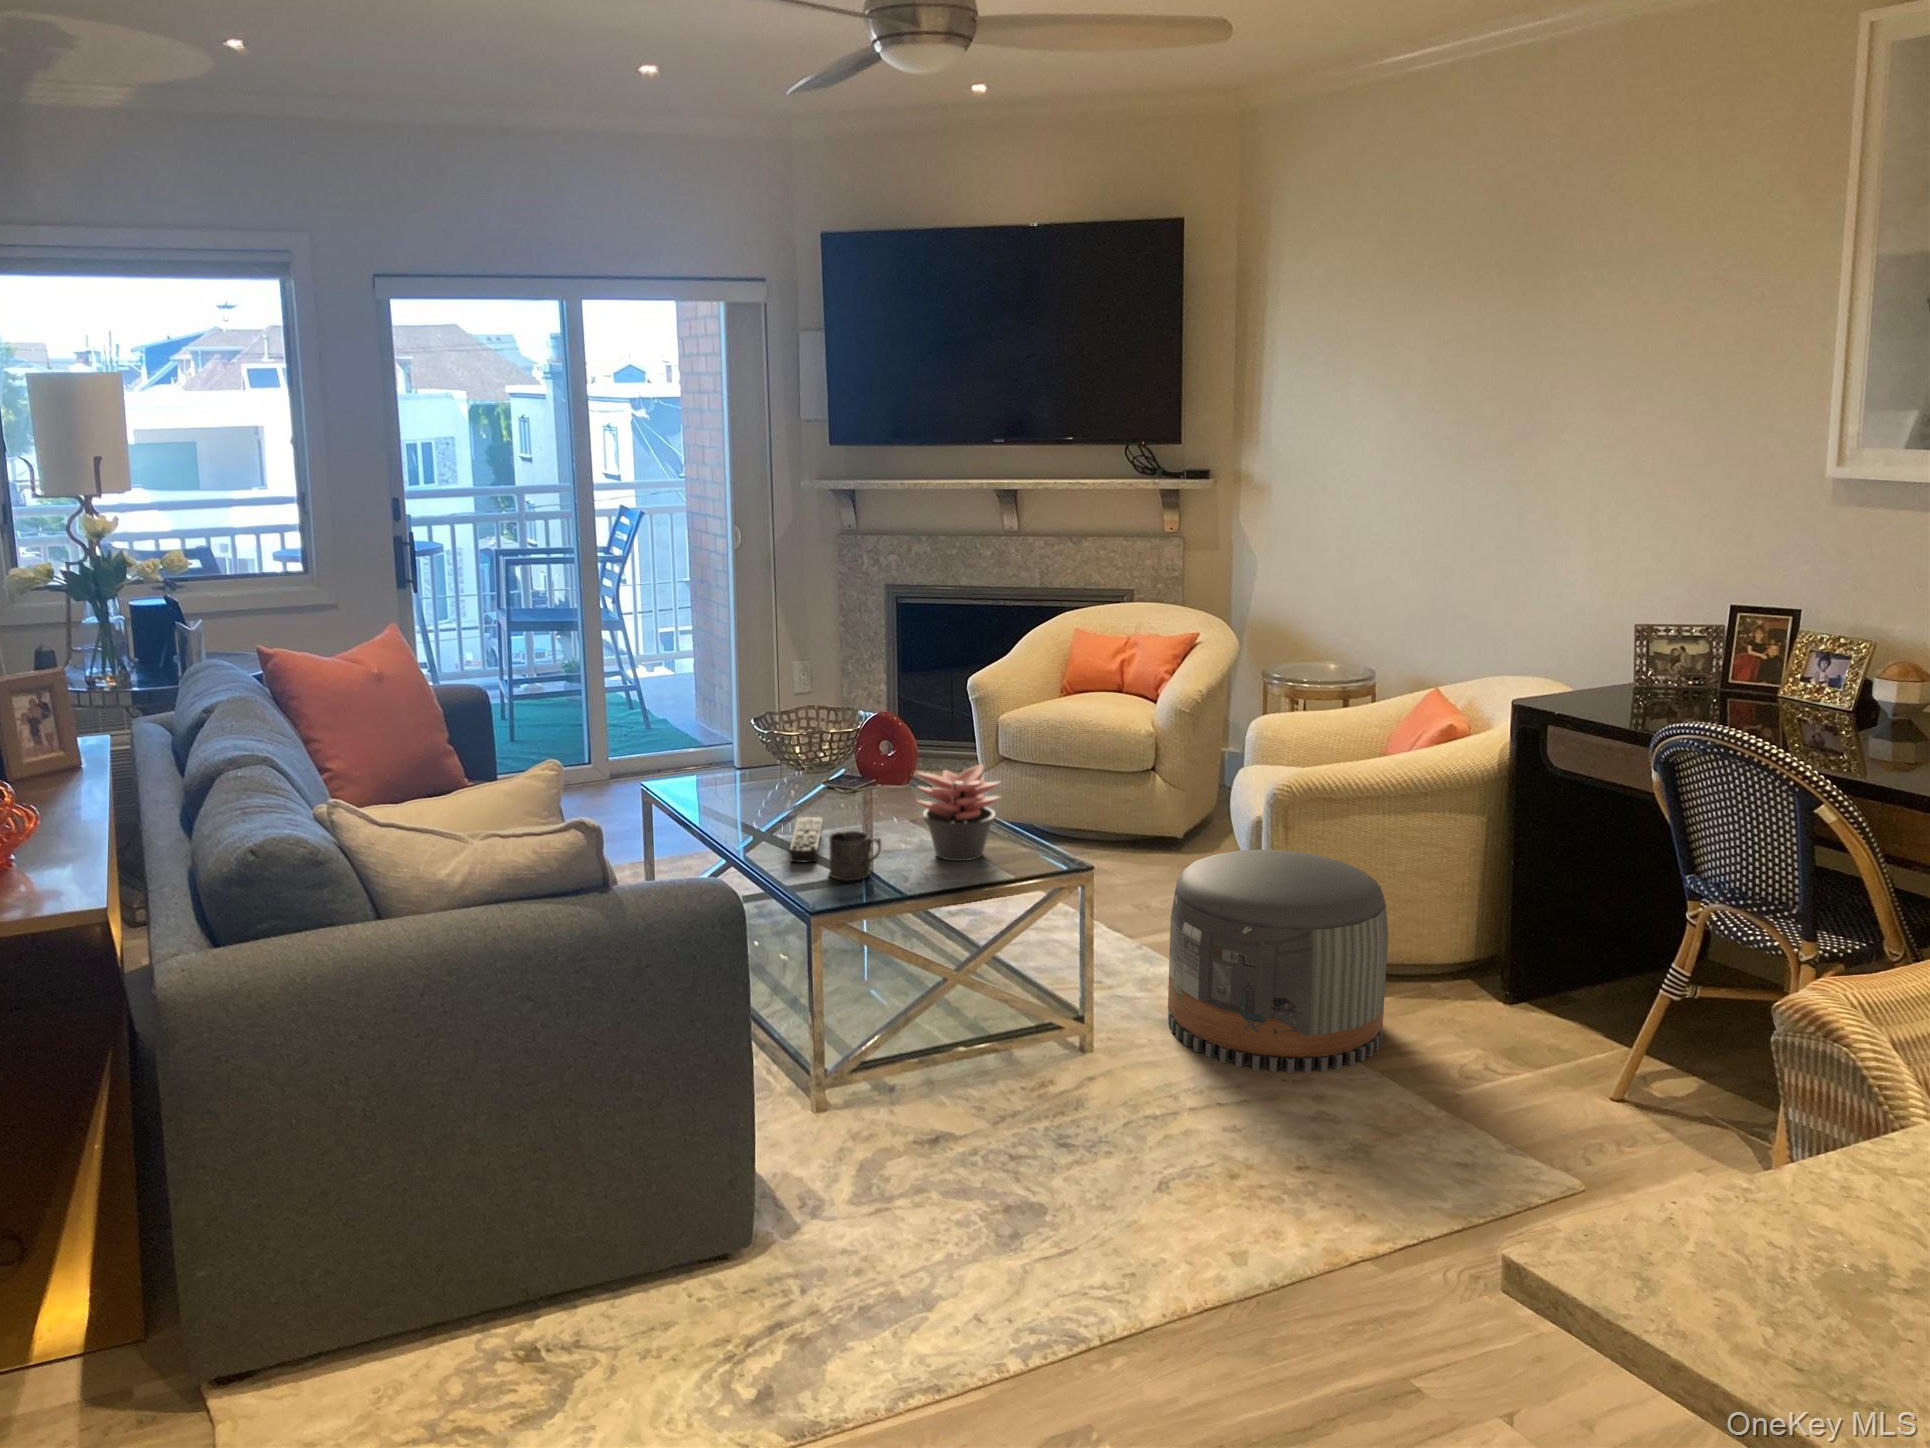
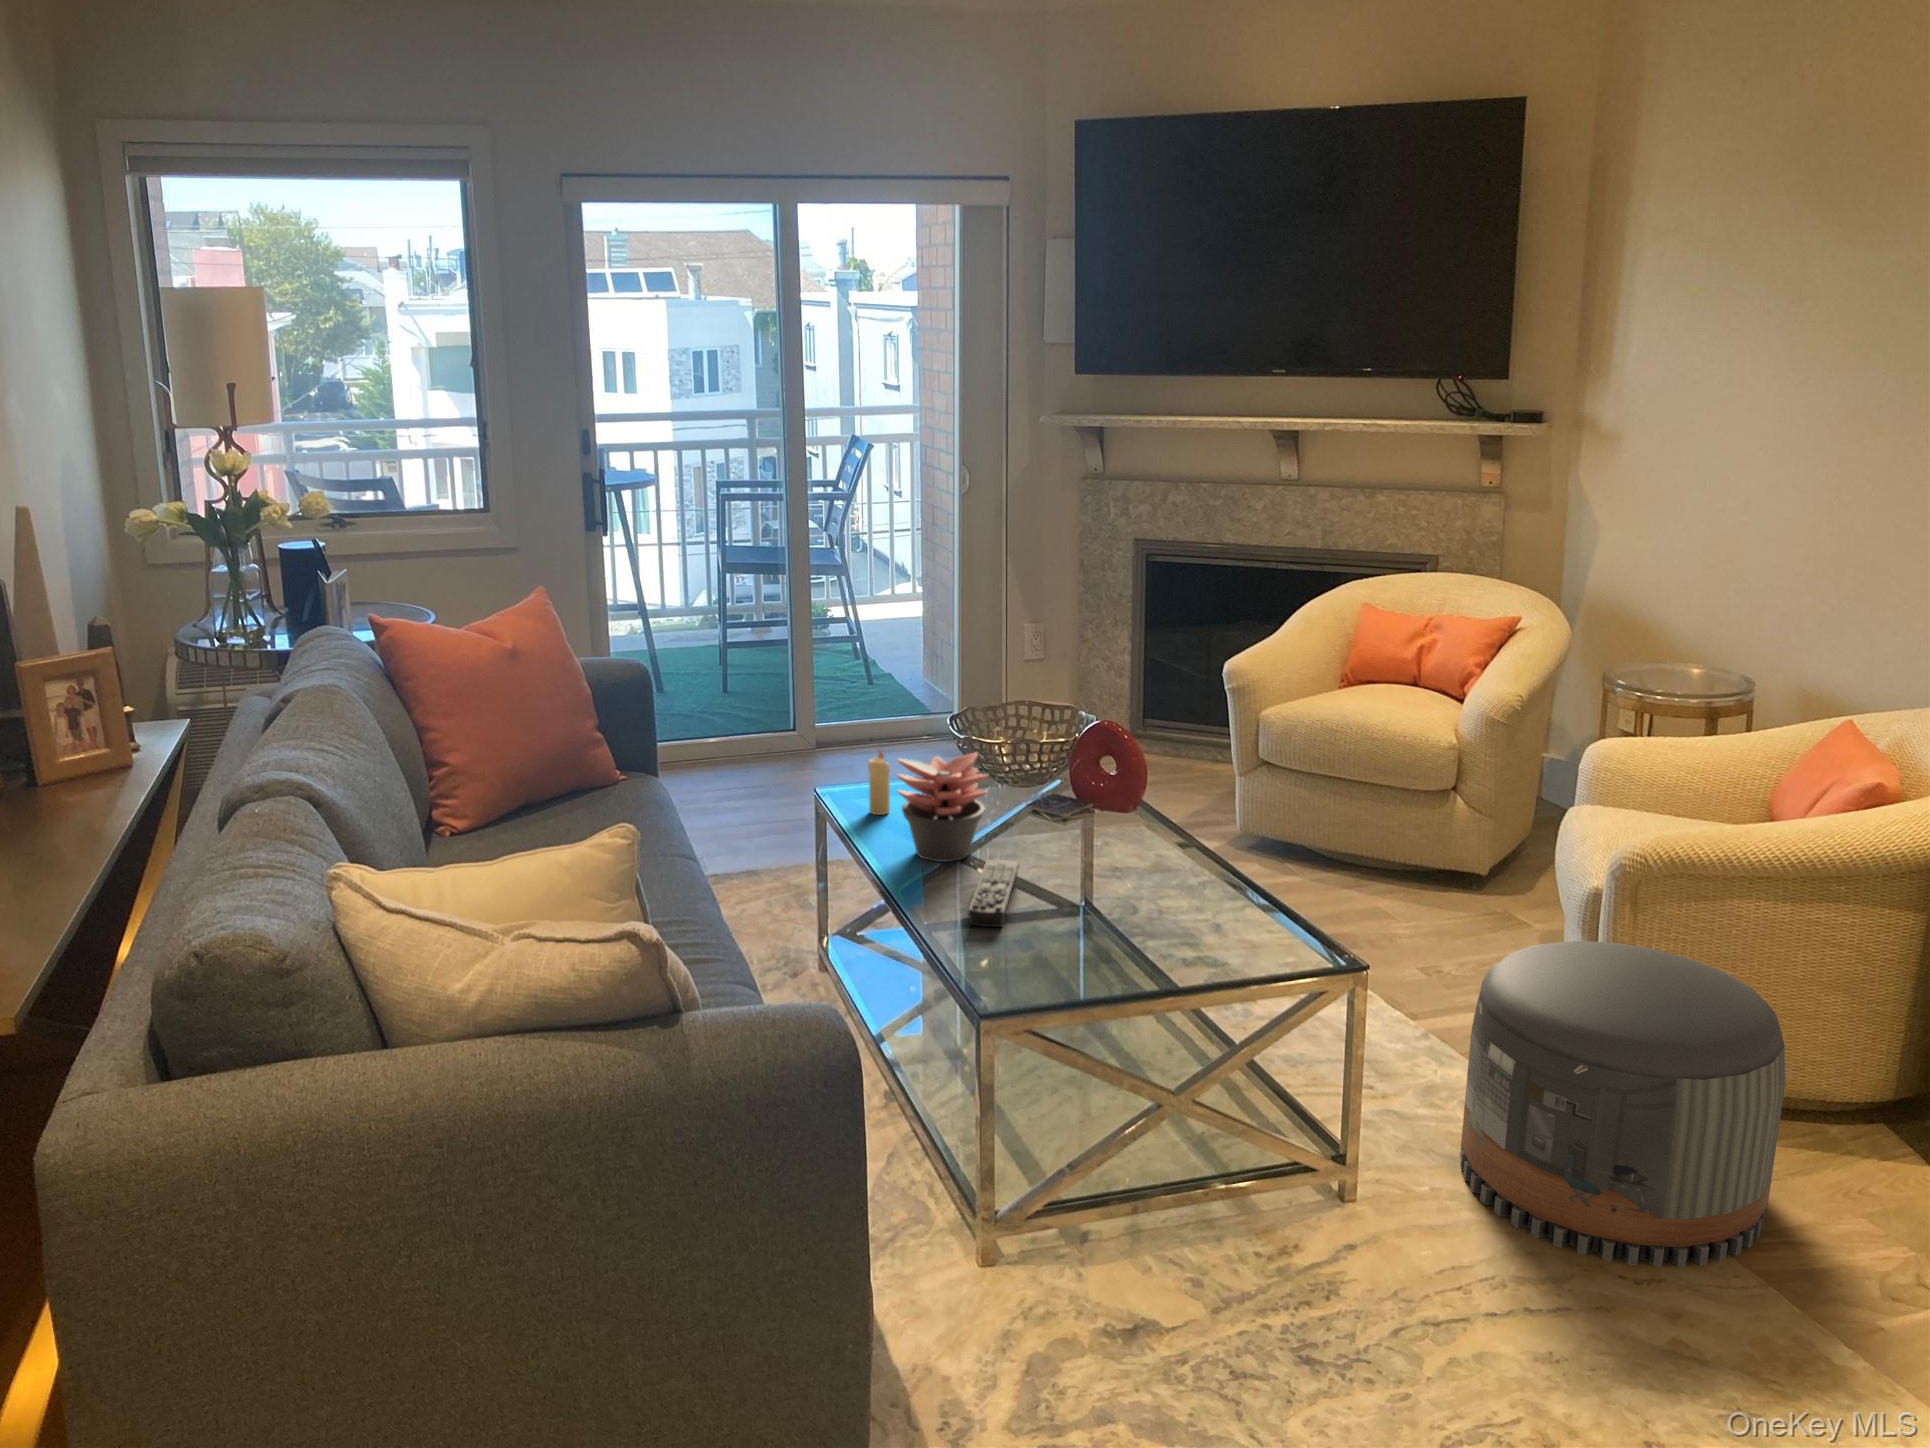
candle: none [691,743,710,798] -> present [868,751,890,815]
succulent plant: present [918,765,1000,861] -> present [897,752,988,862]
mug: present [829,831,881,881] -> none [1014,894,1084,962]

